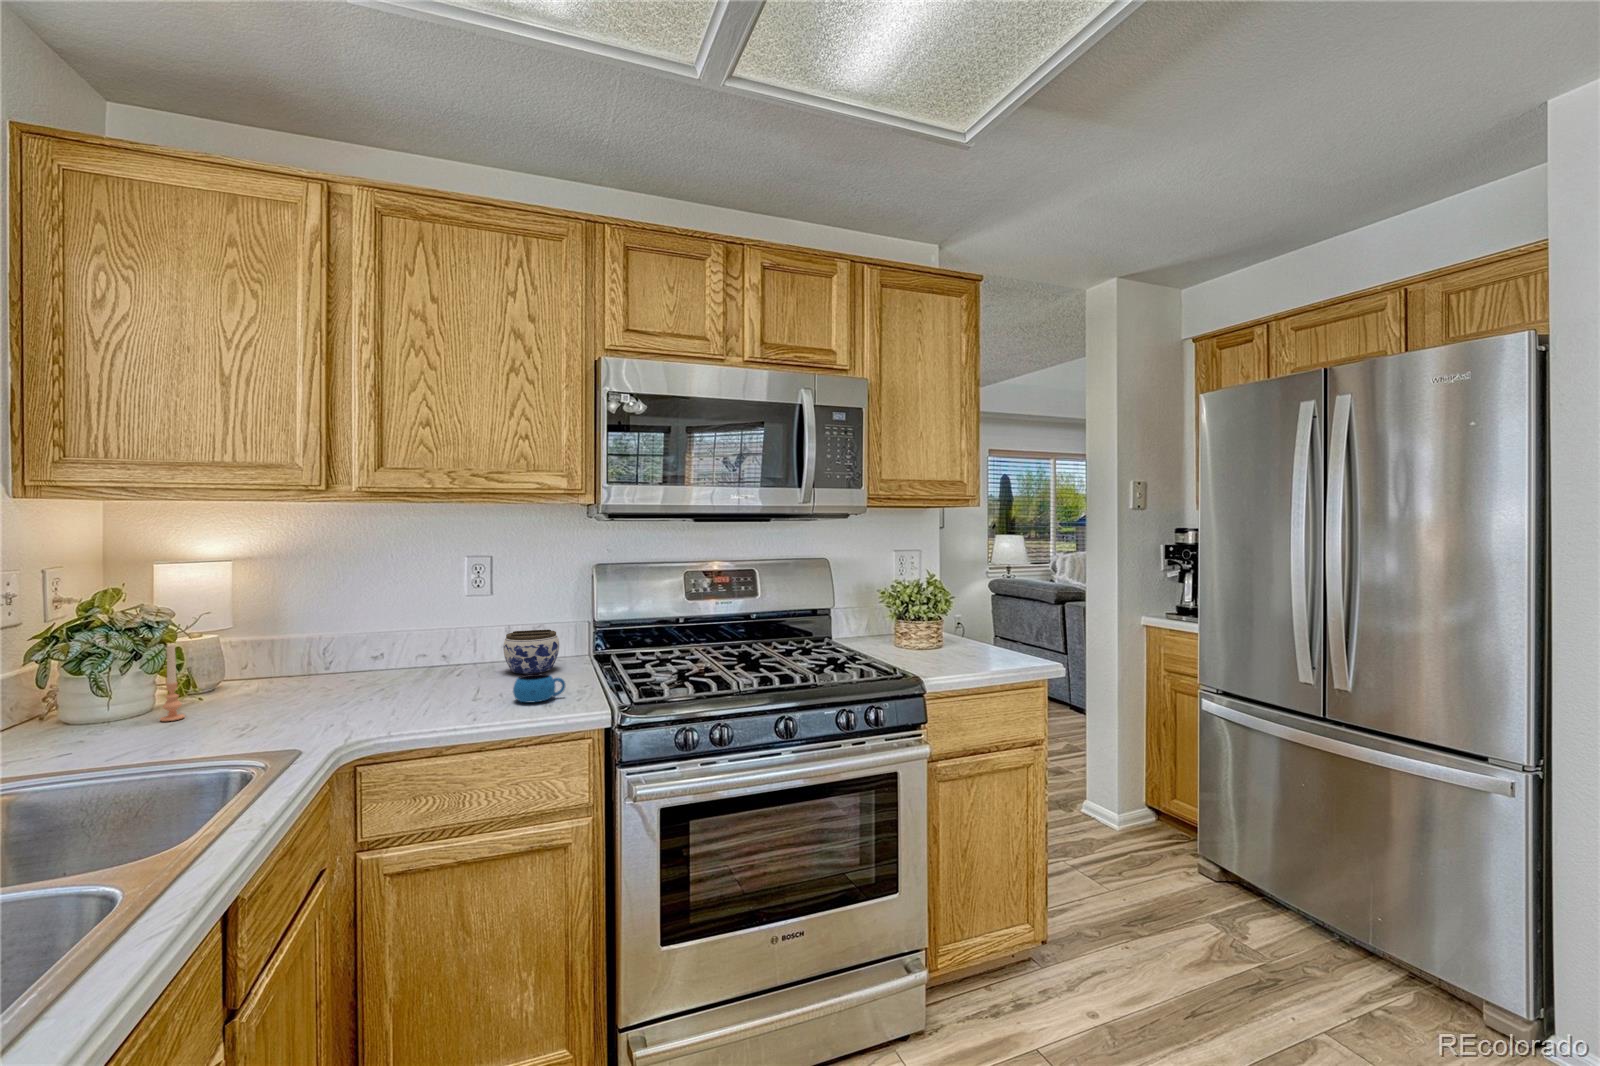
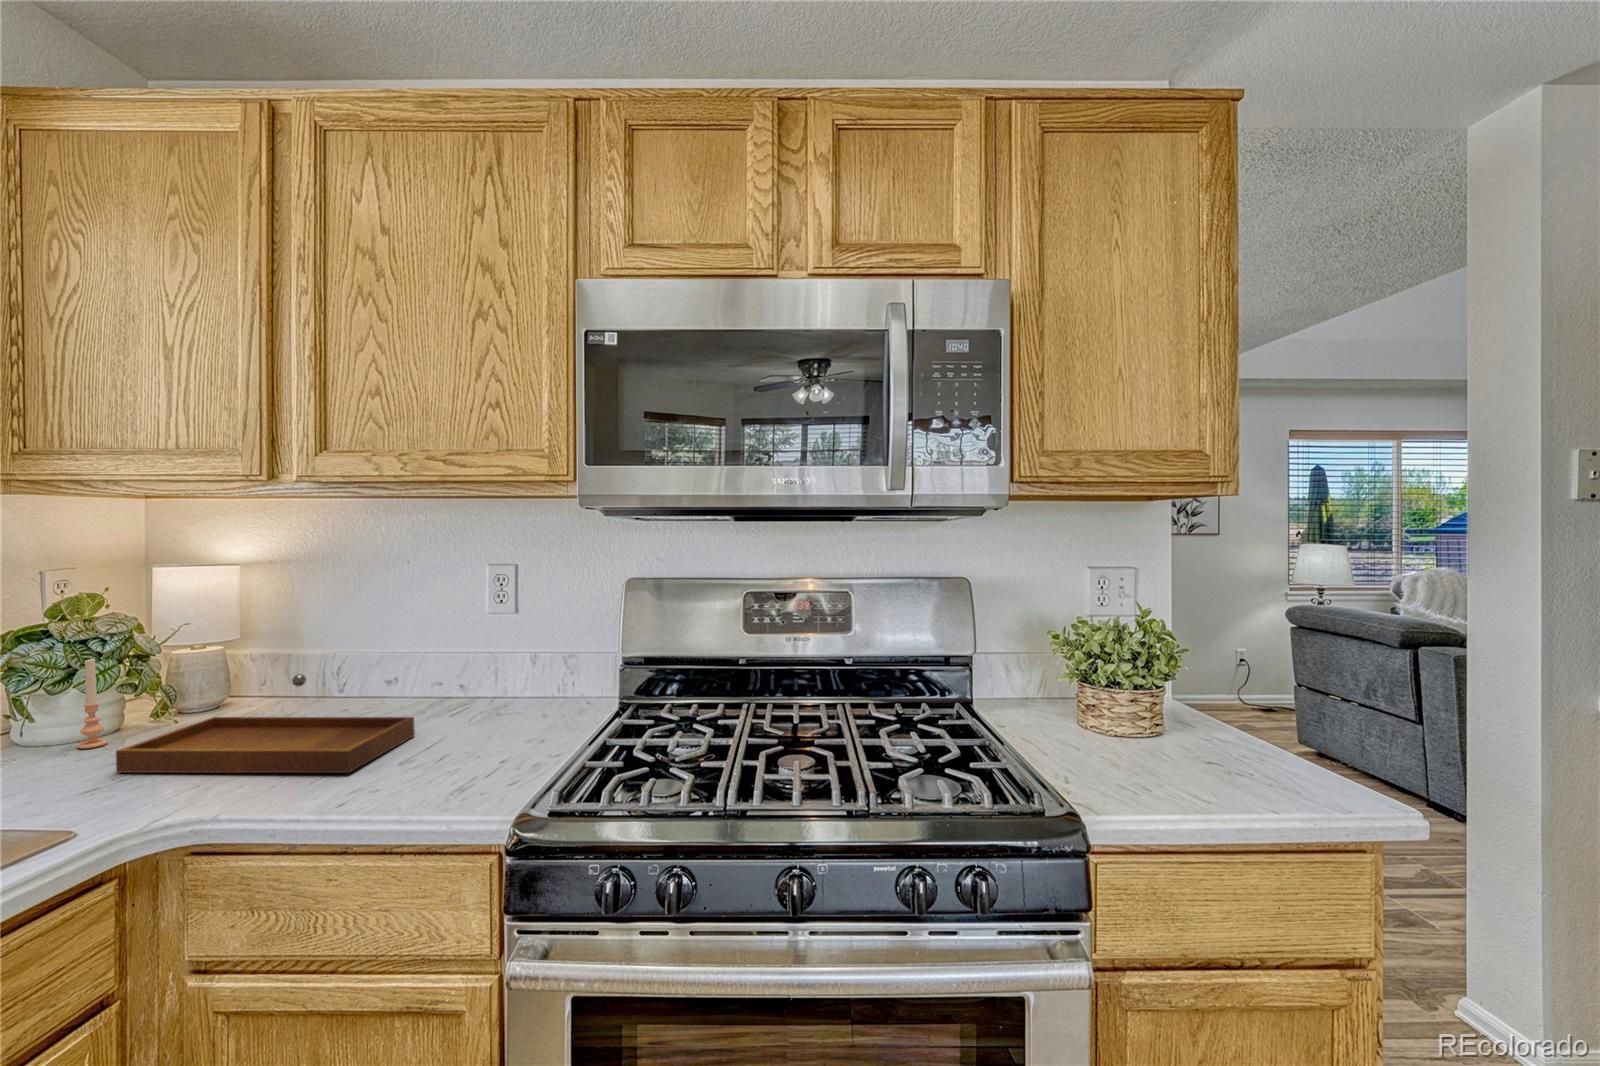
jar: present [503,630,559,674] -> none [489,660,563,721]
tray: none [251,644,466,727] -> present [116,674,415,773]
mug: present [513,674,565,703] -> none [416,733,489,778]

